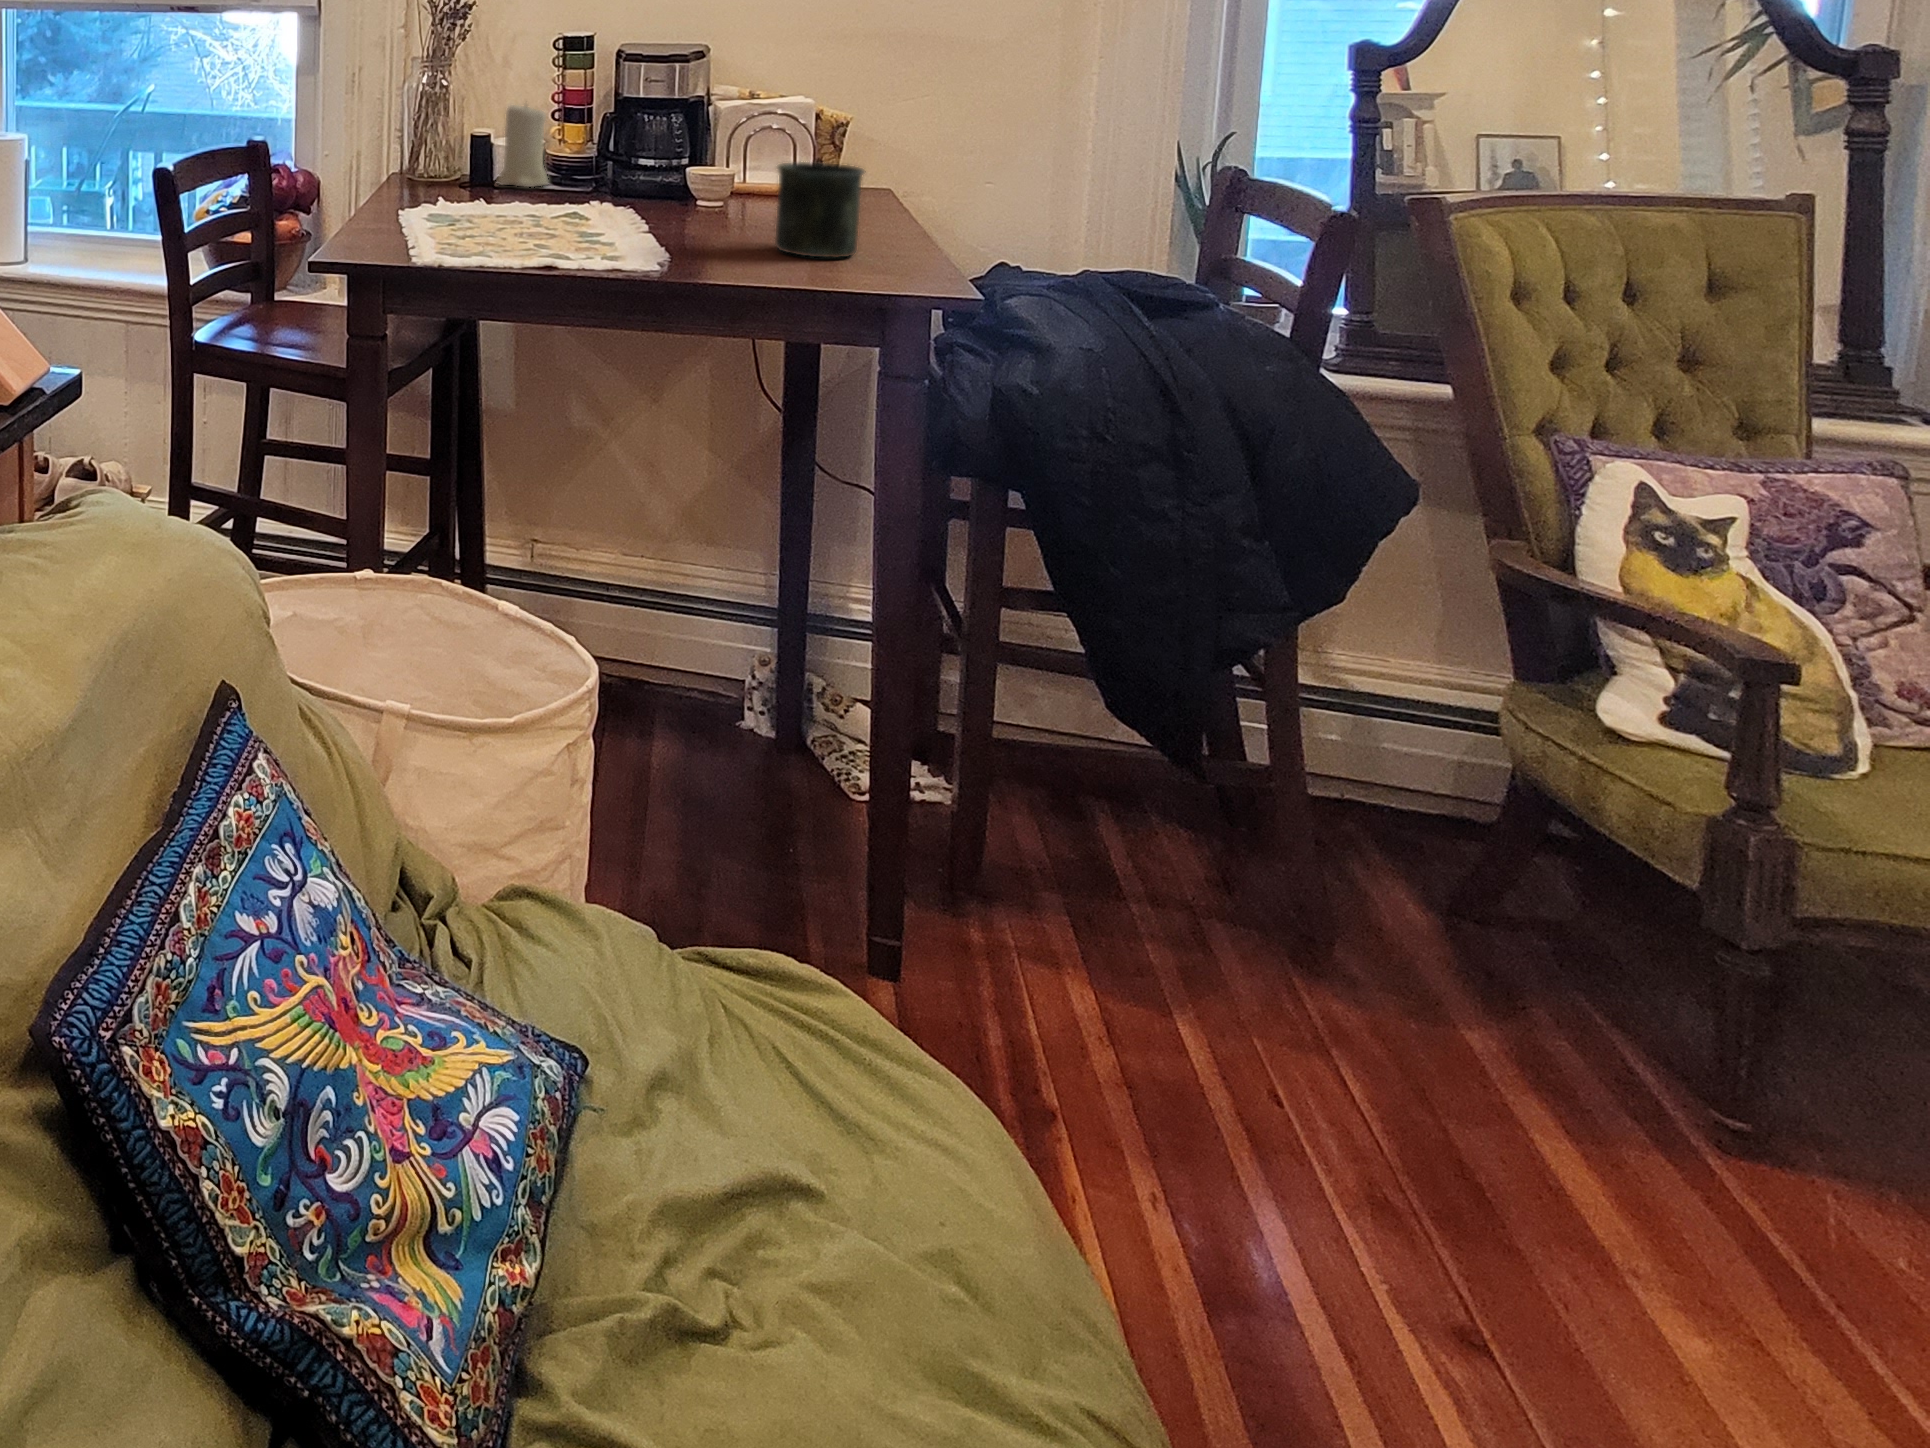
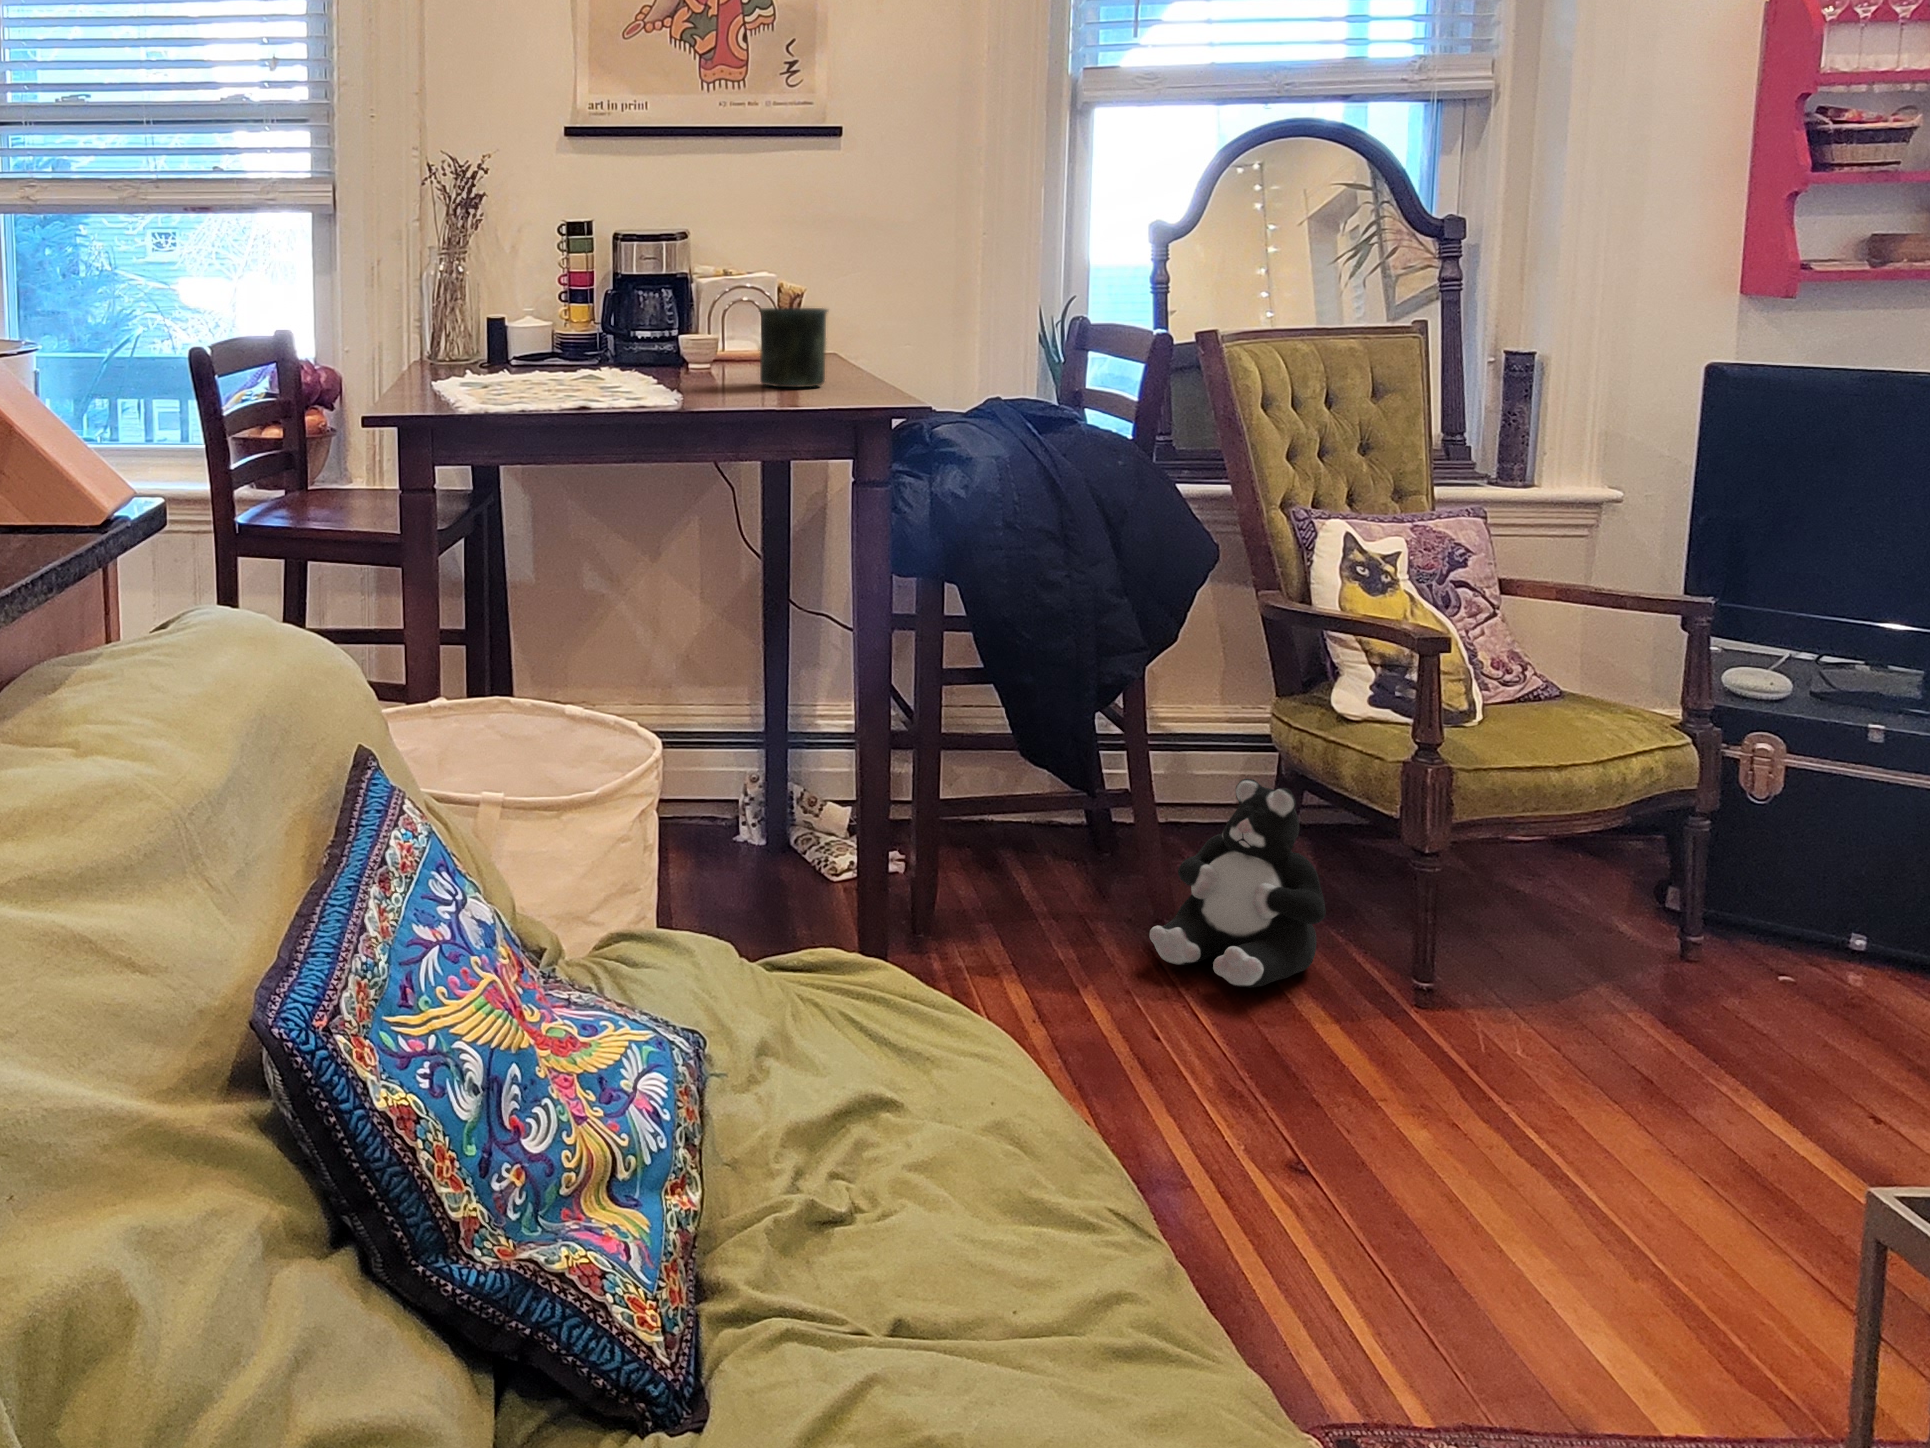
candle: present [497,105,548,187] -> none [504,282,551,362]
plush toy: none [1283,775,1562,1048] -> present [1150,779,1326,988]

